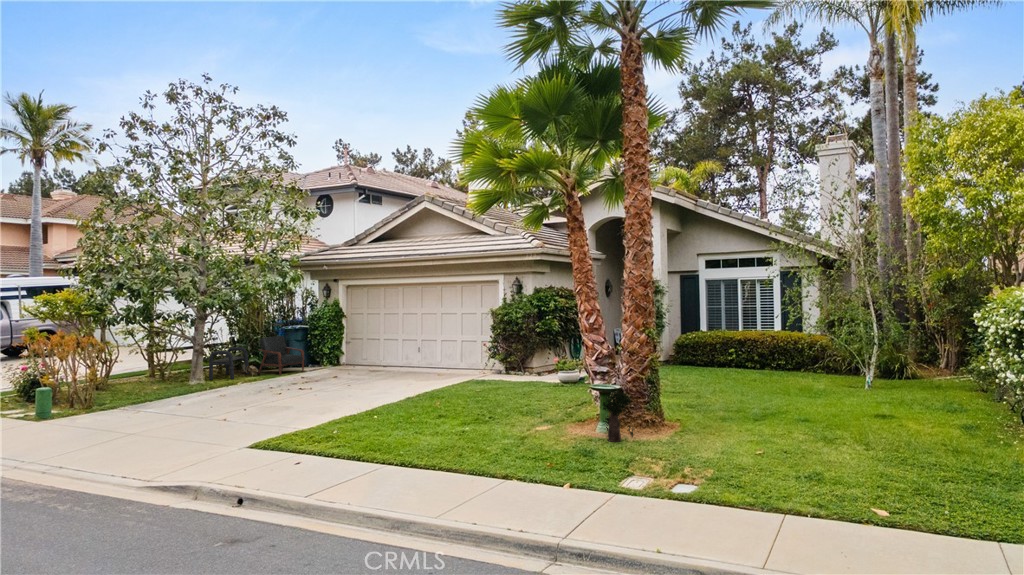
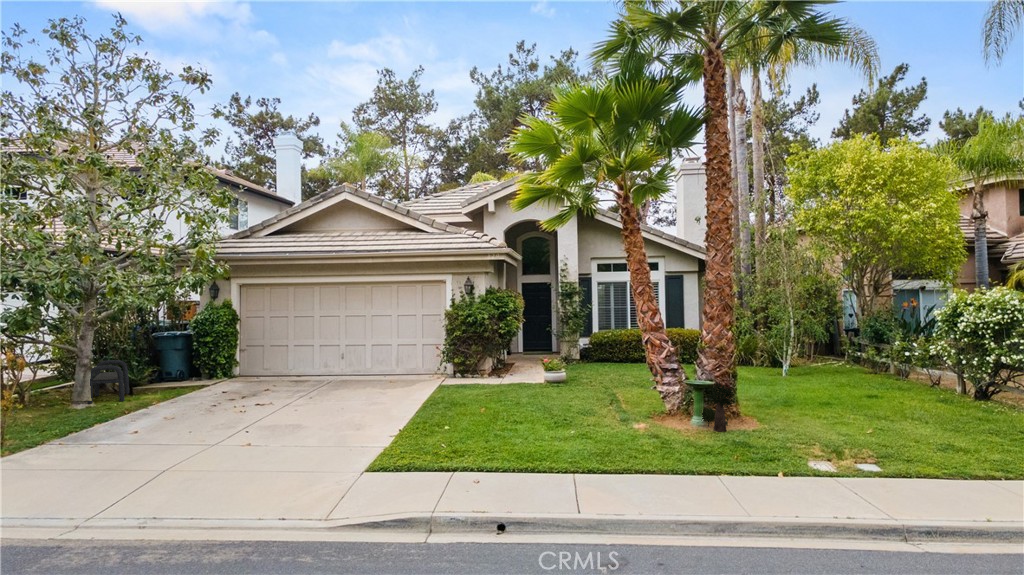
chair: present [259,336,304,375] -> none [143,345,204,393]

